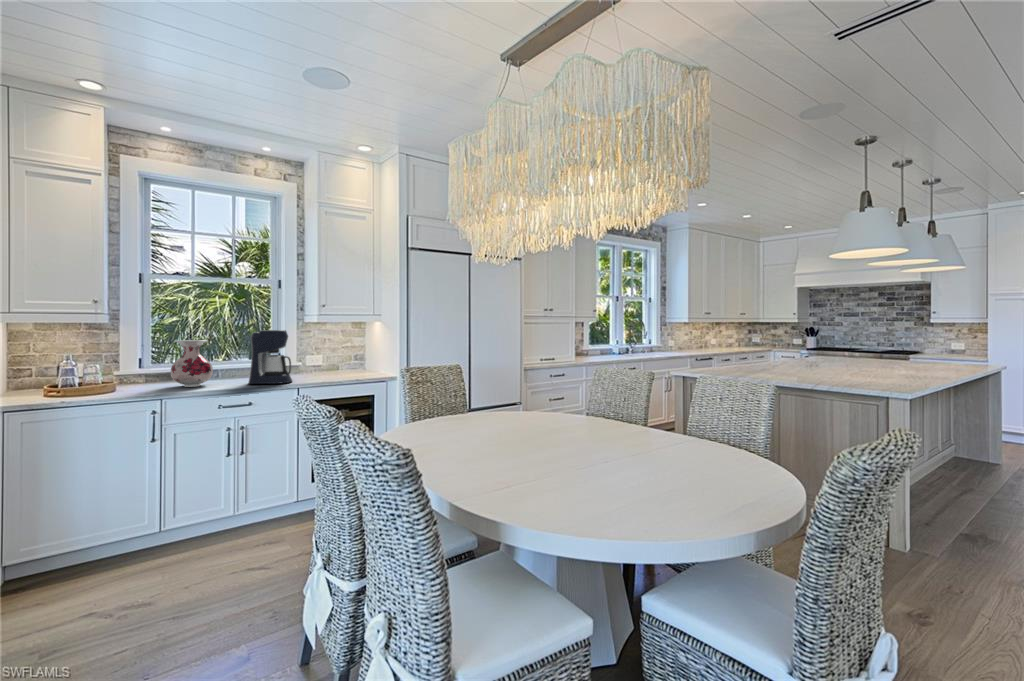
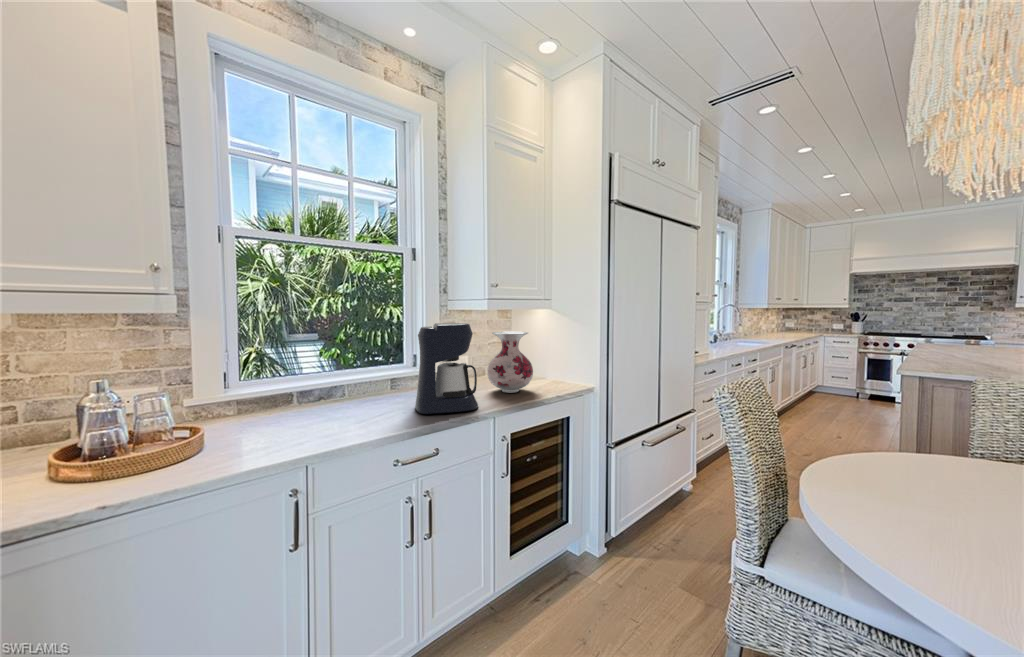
vase: present [171,340,213,387] -> present [488,332,533,393]

